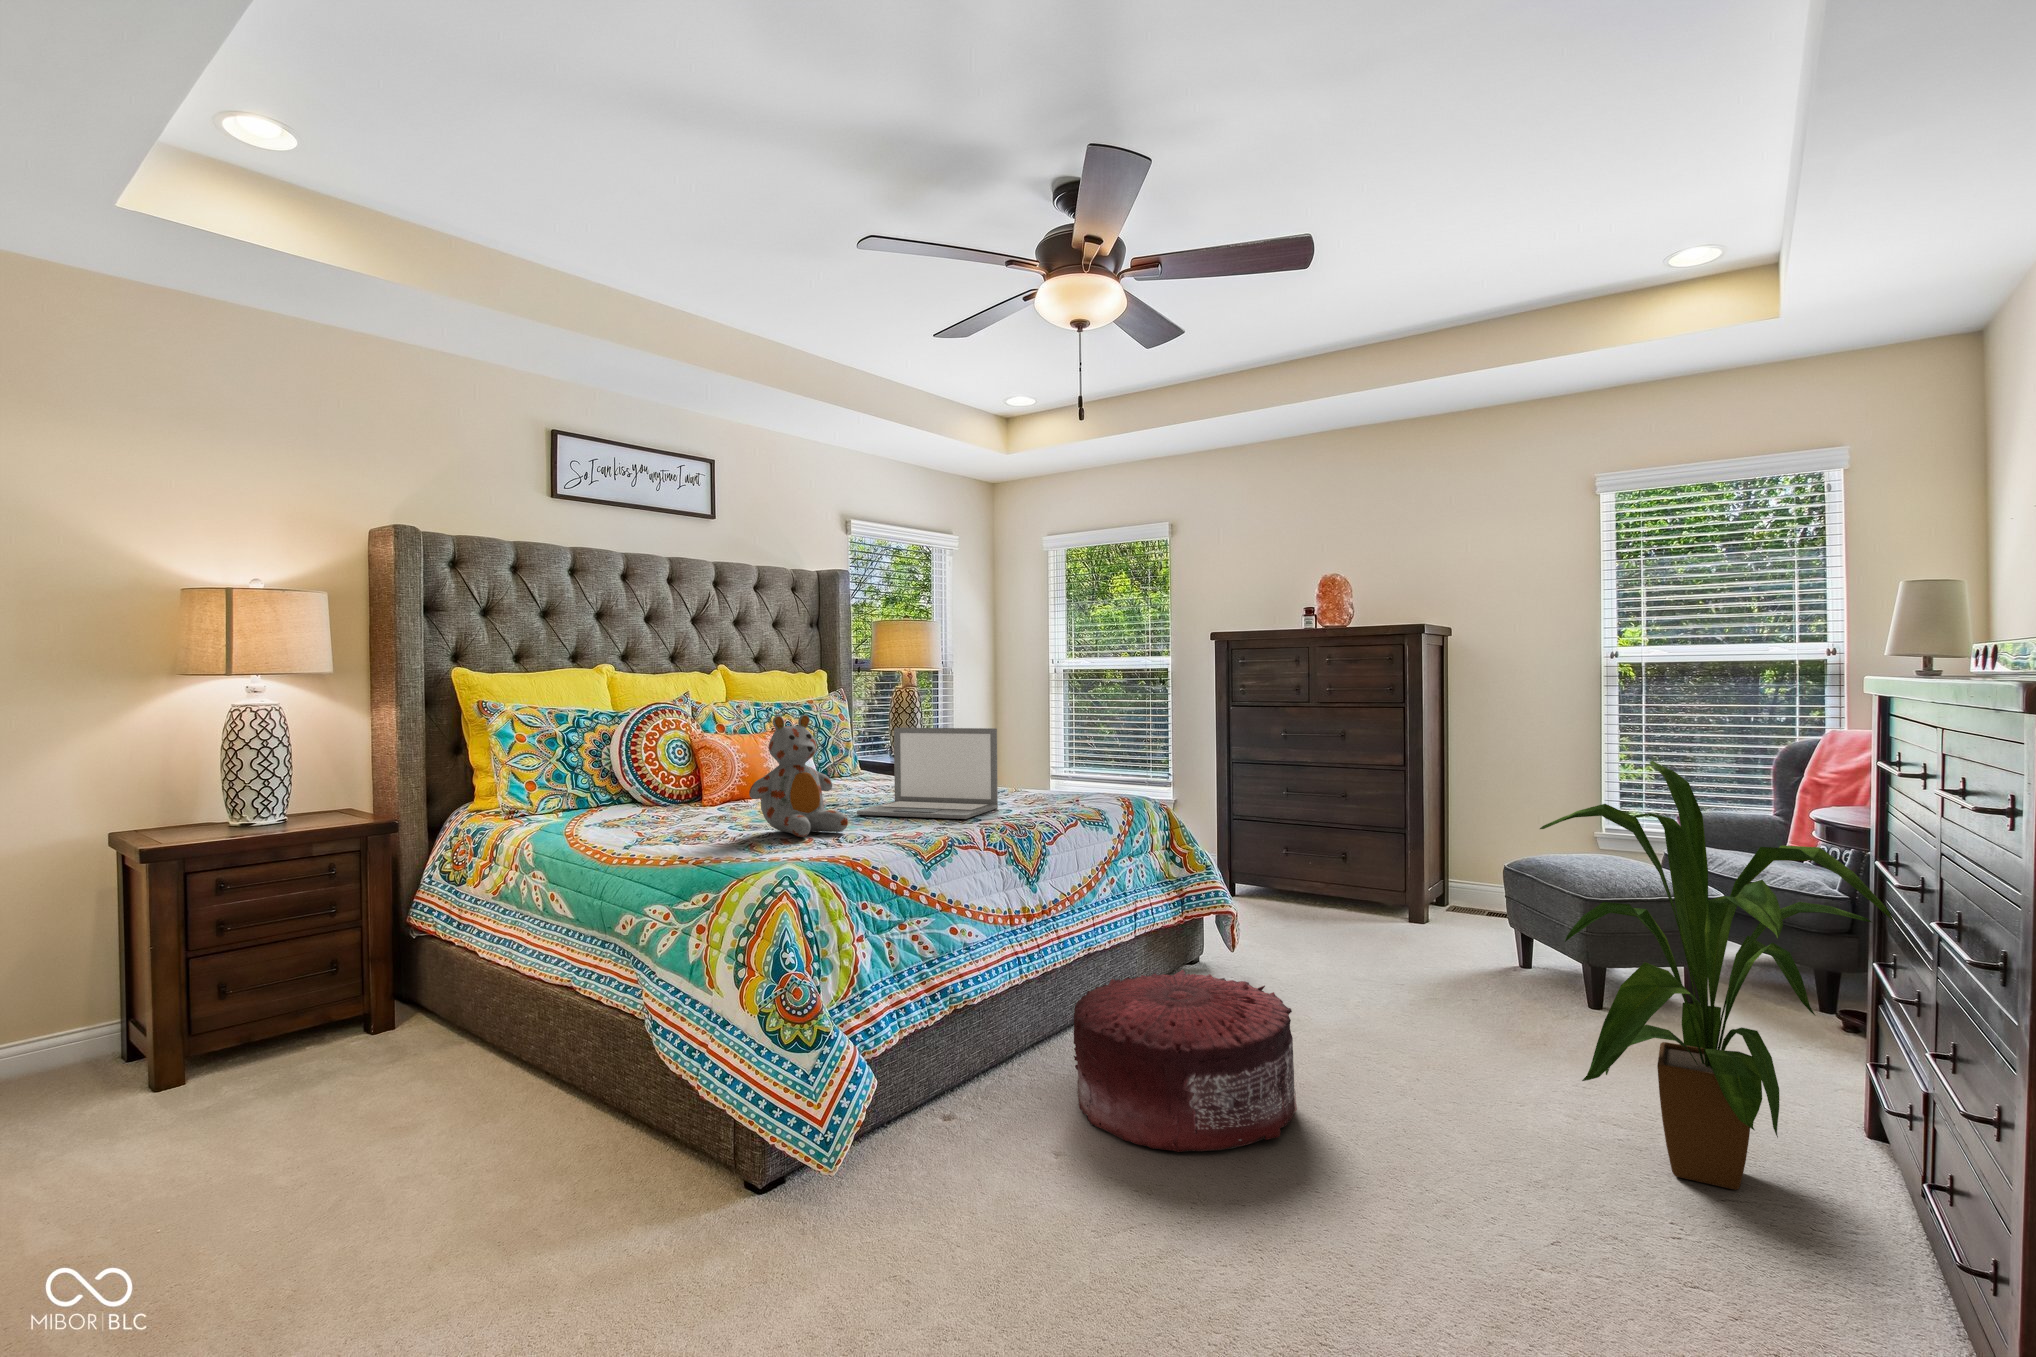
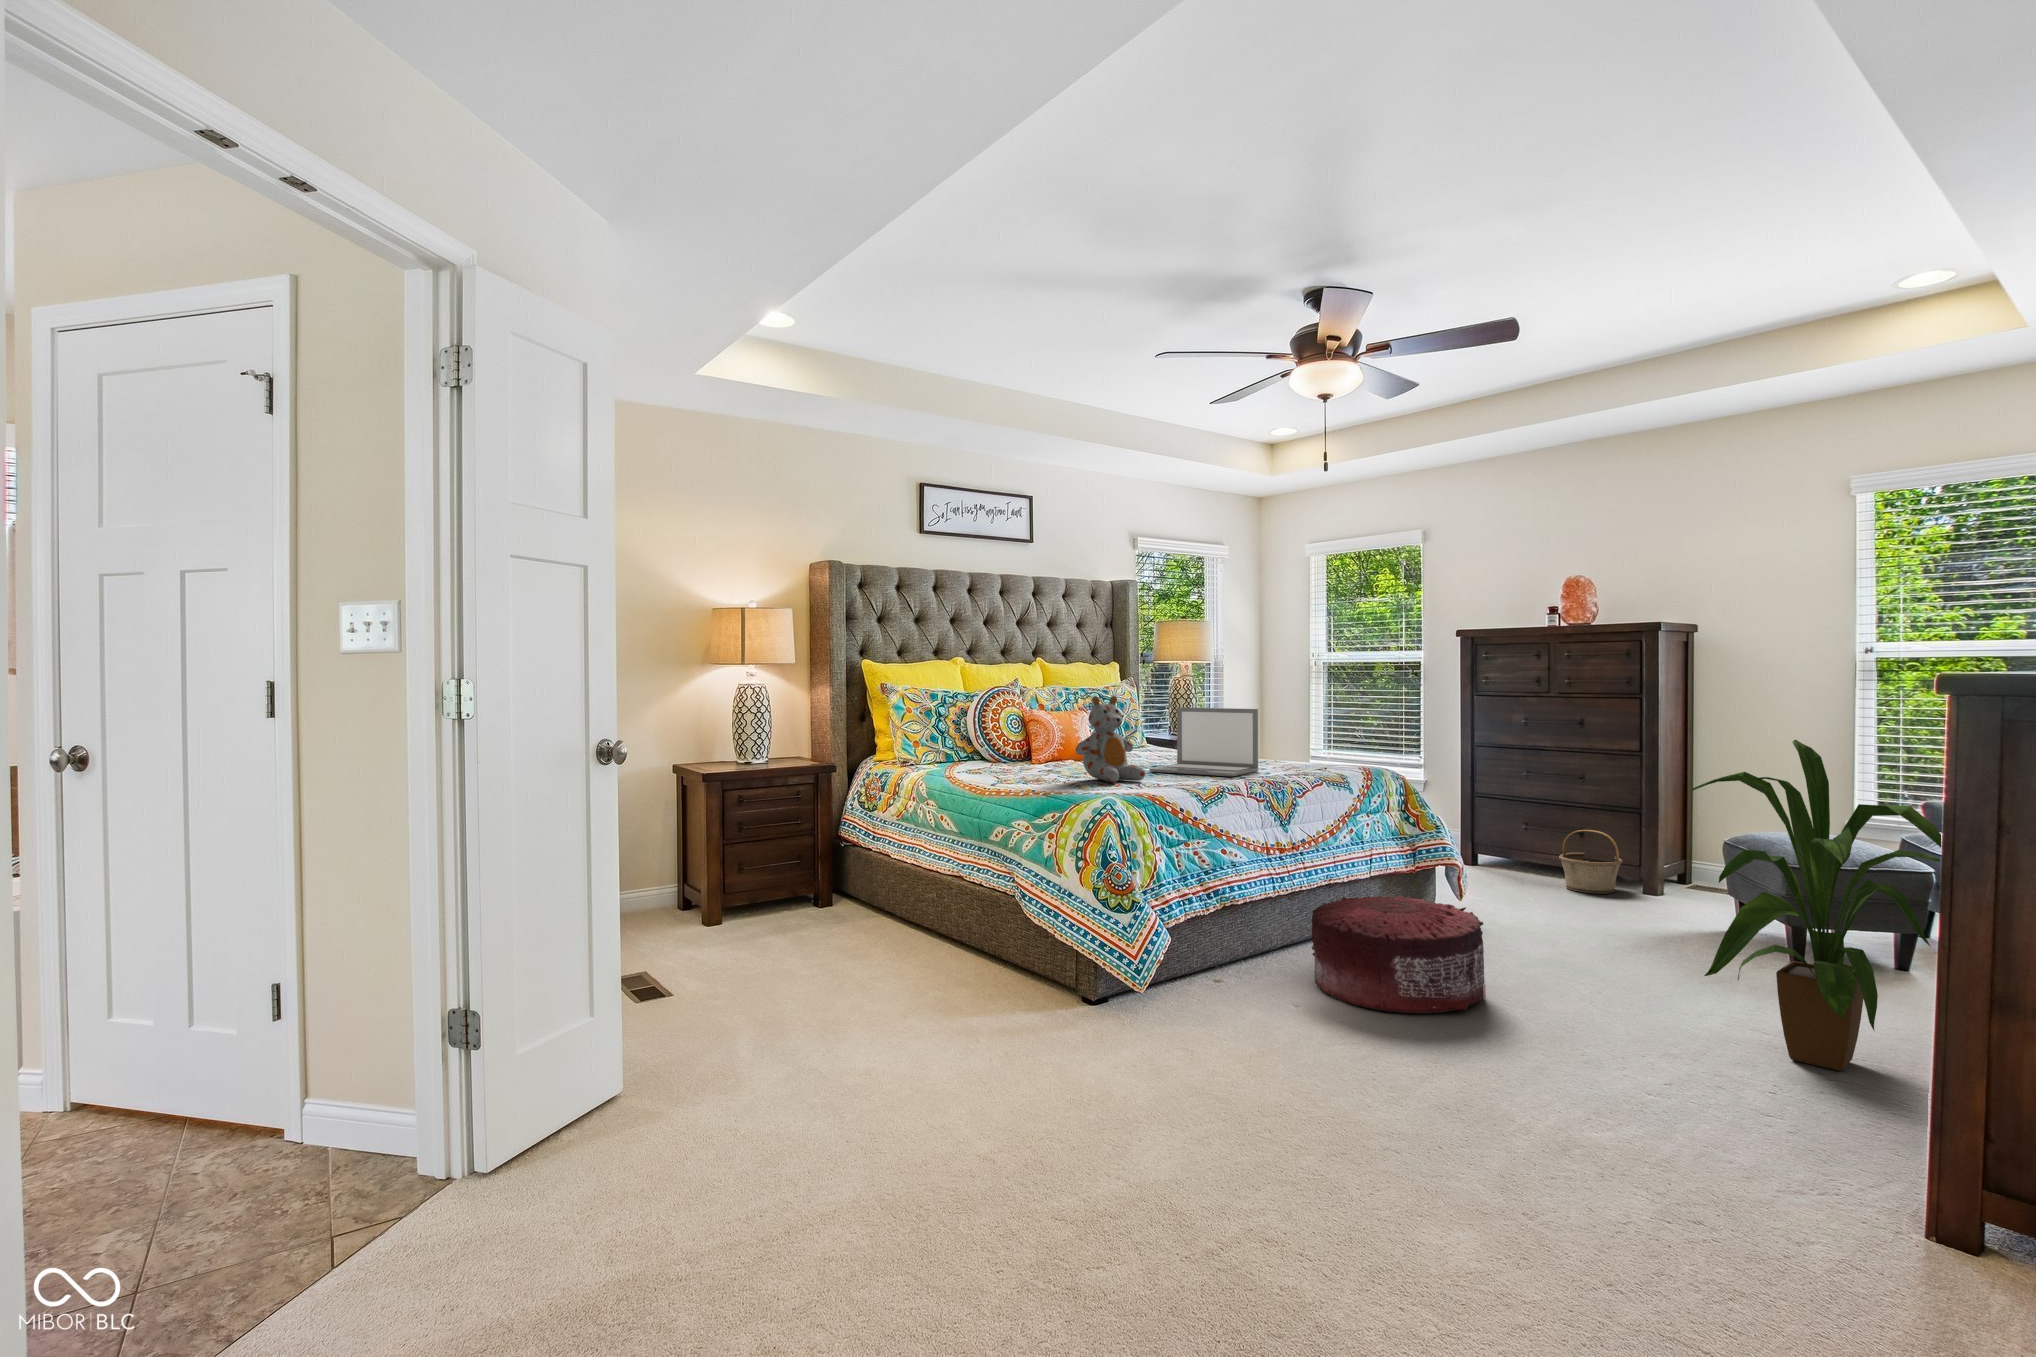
basket: none [1324,854,1389,926] -> present [1559,830,1622,894]

